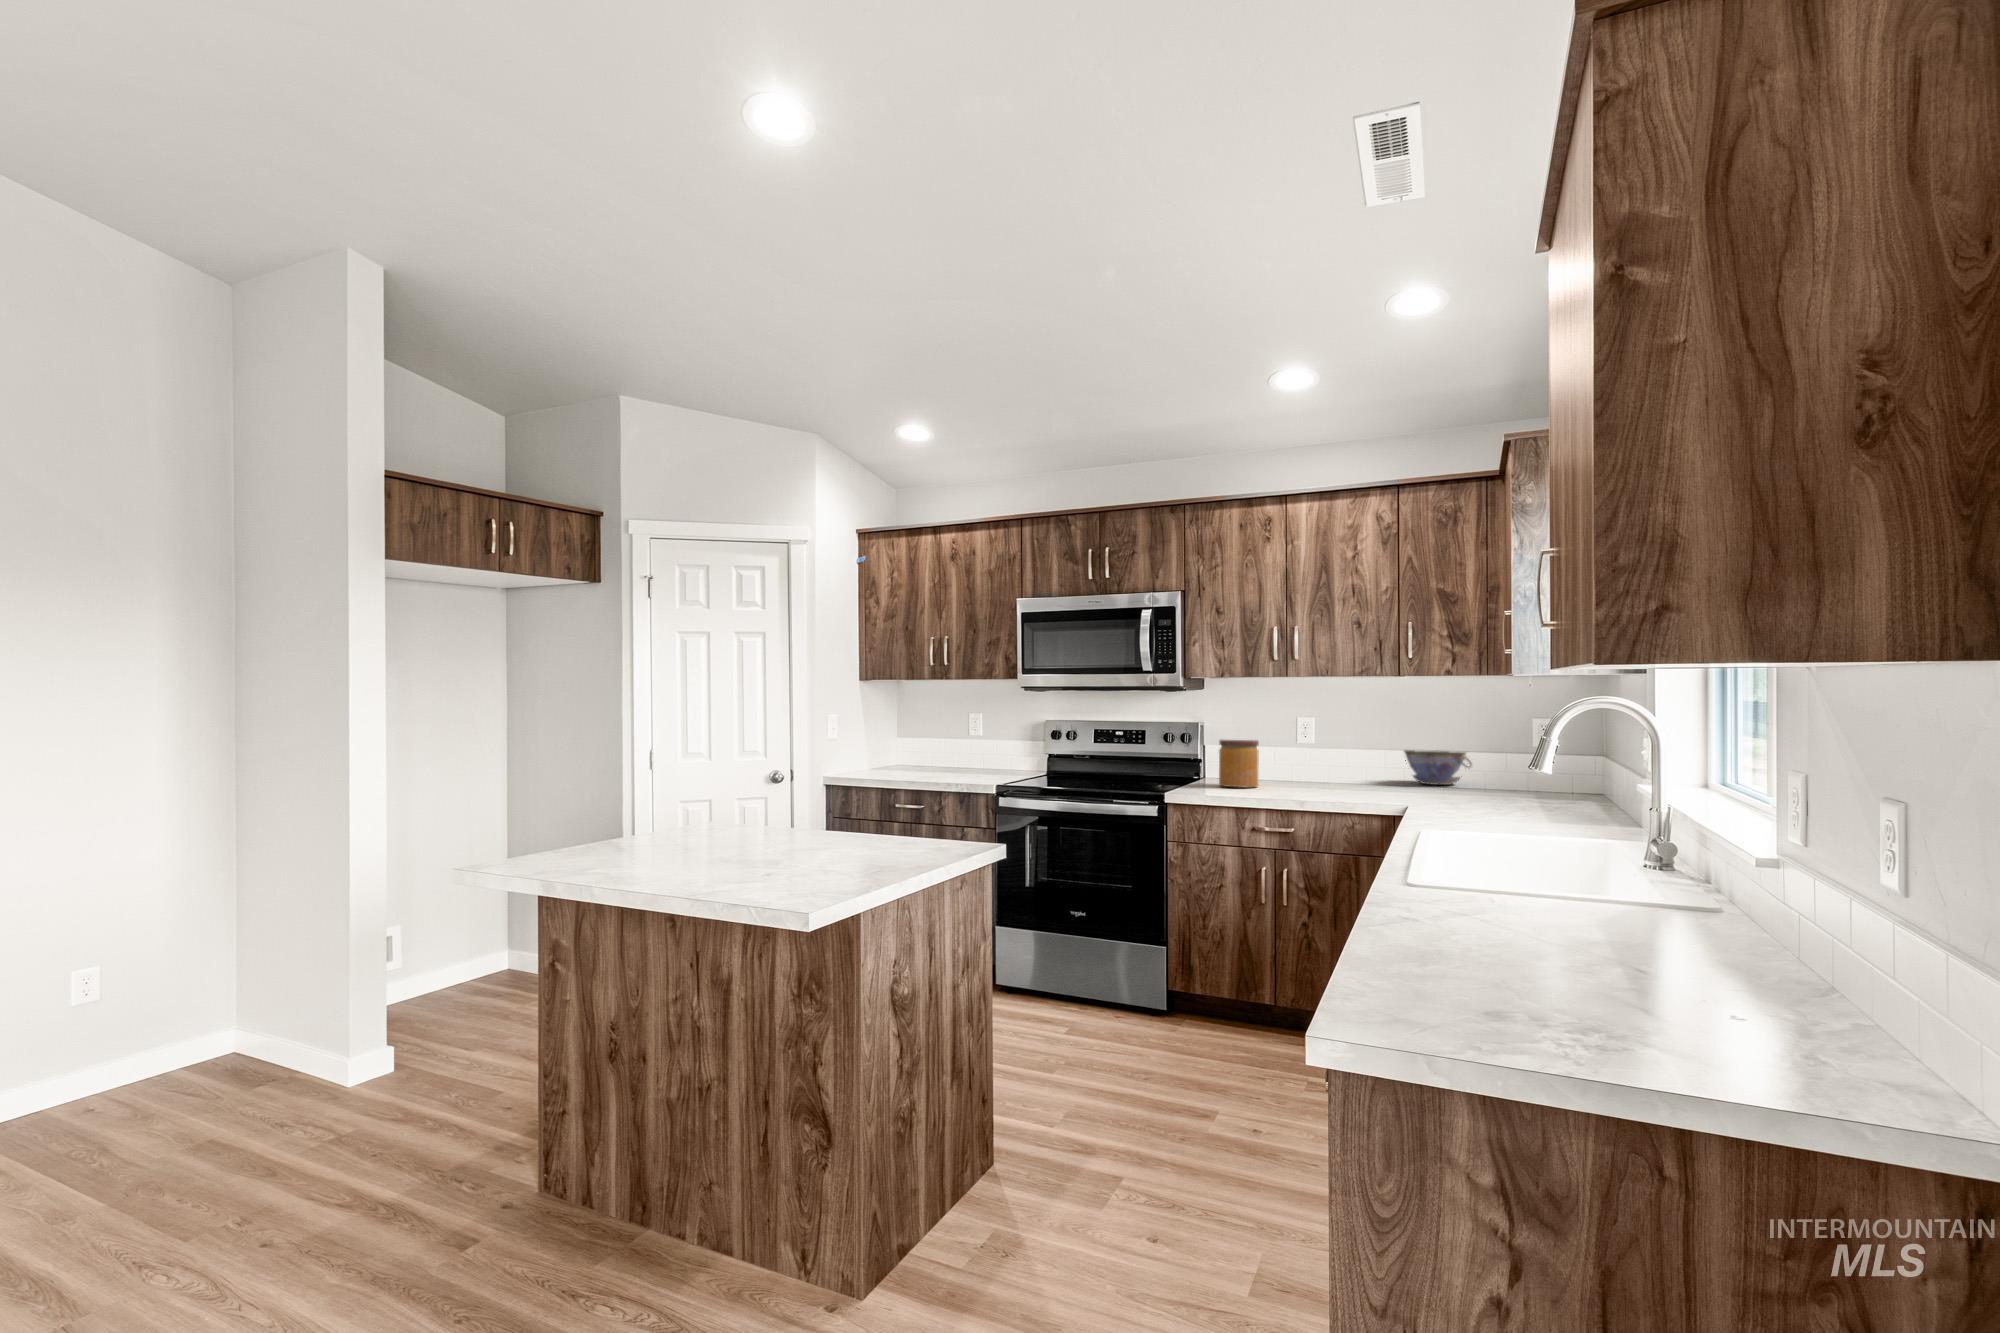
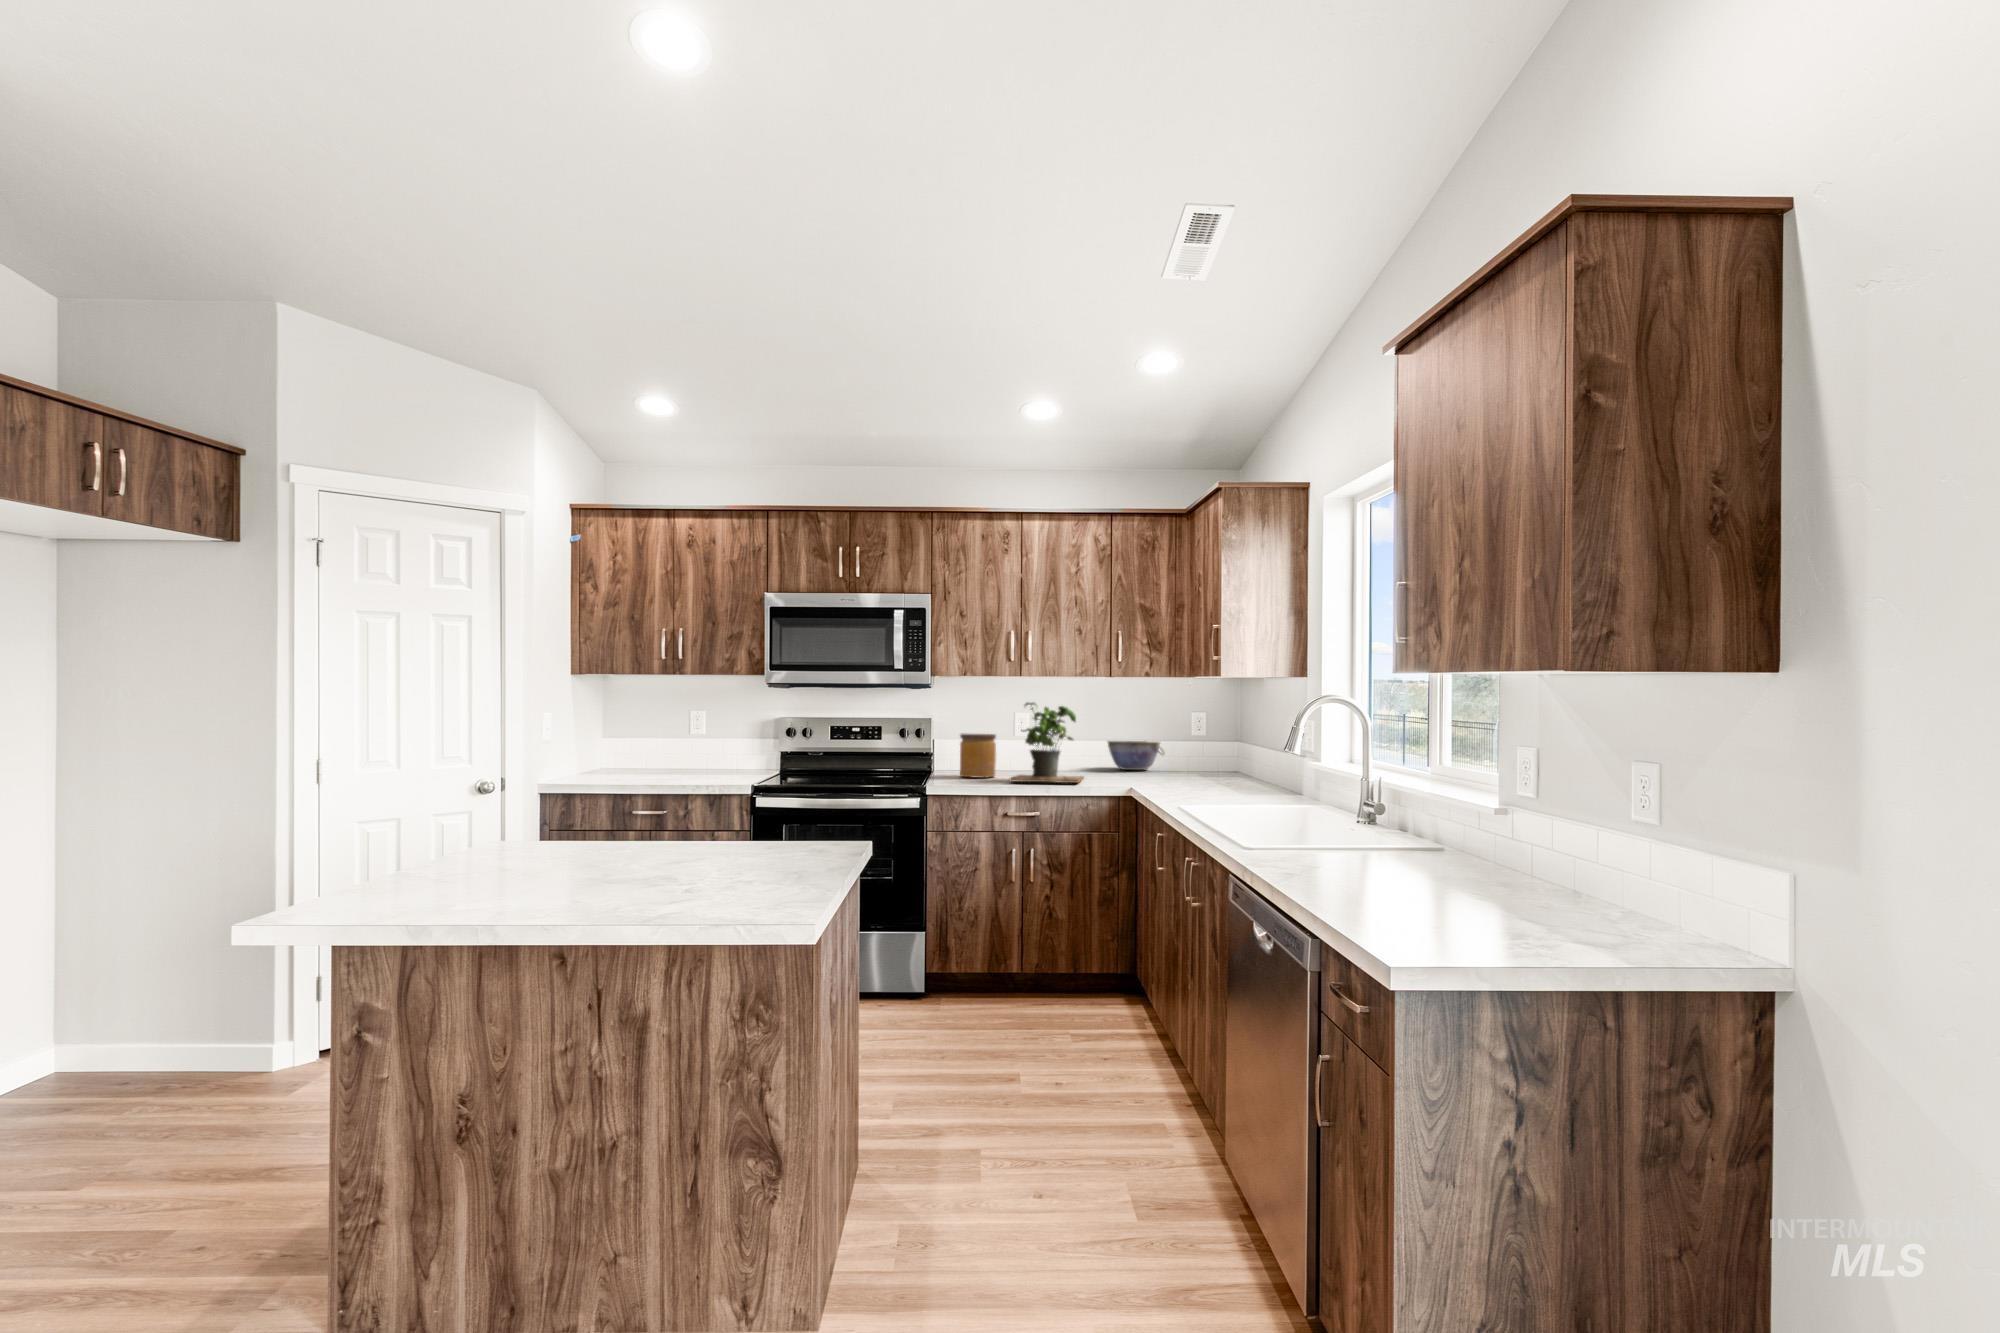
potted plant: none [1259,706,1357,797] -> present [1010,703,1084,783]

